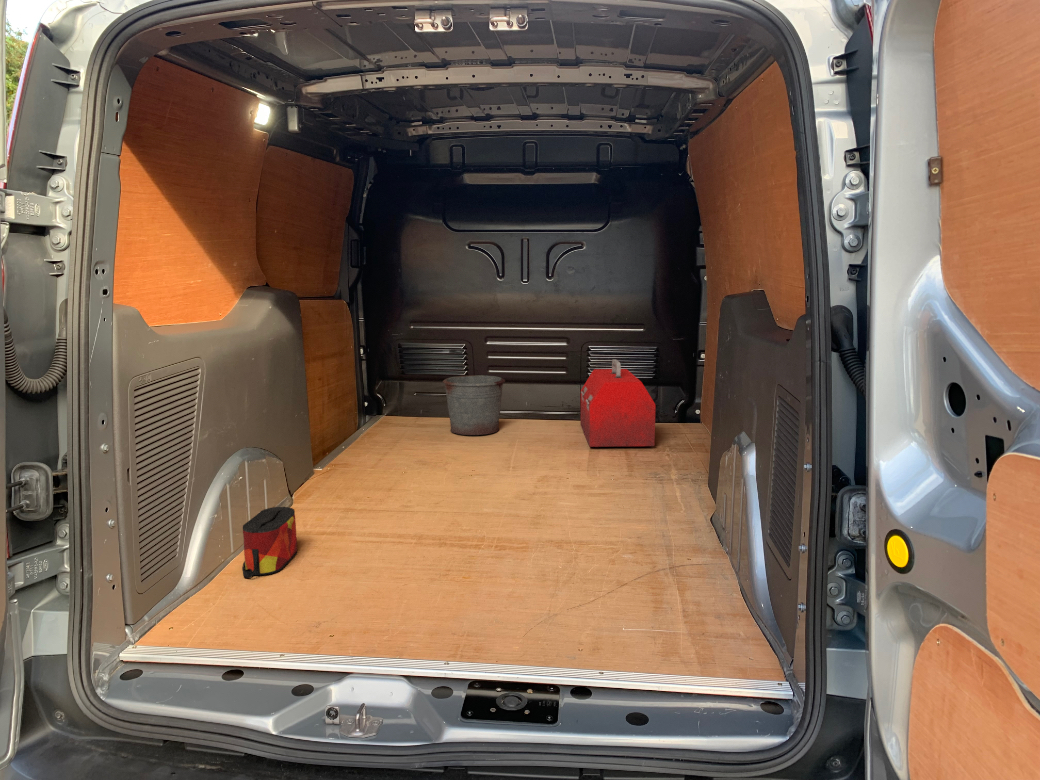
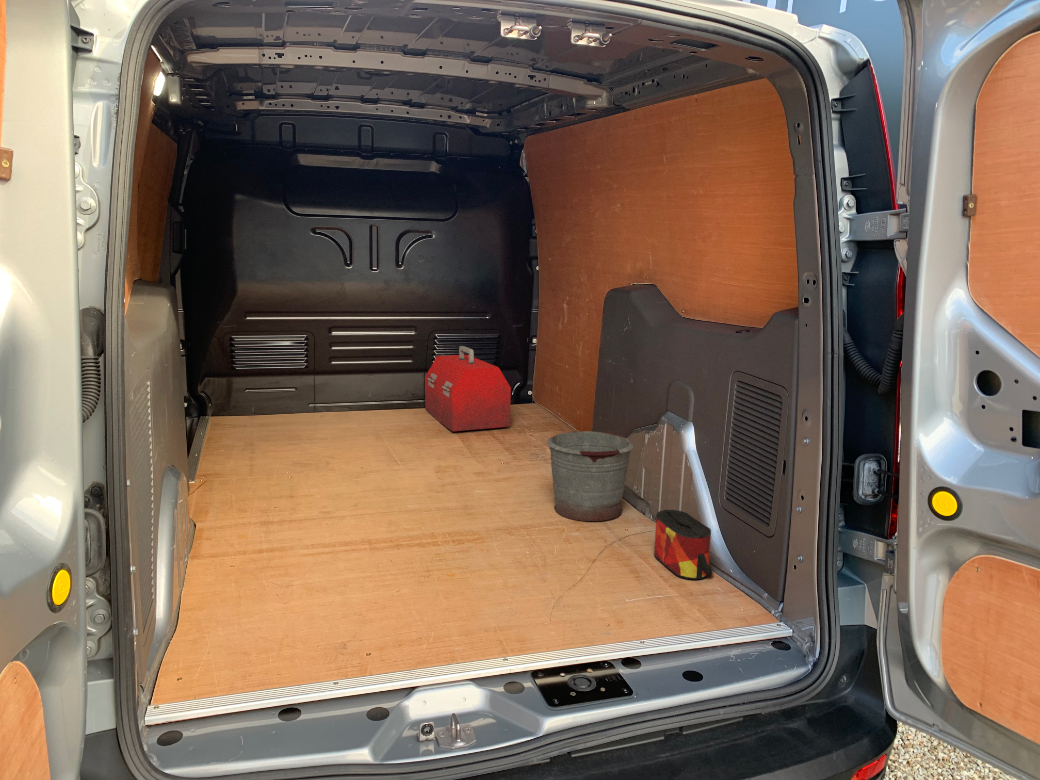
bucket: present [443,375,505,435] -> present [547,431,634,521]
bag: present [242,507,297,578] -> present [654,510,712,580]

